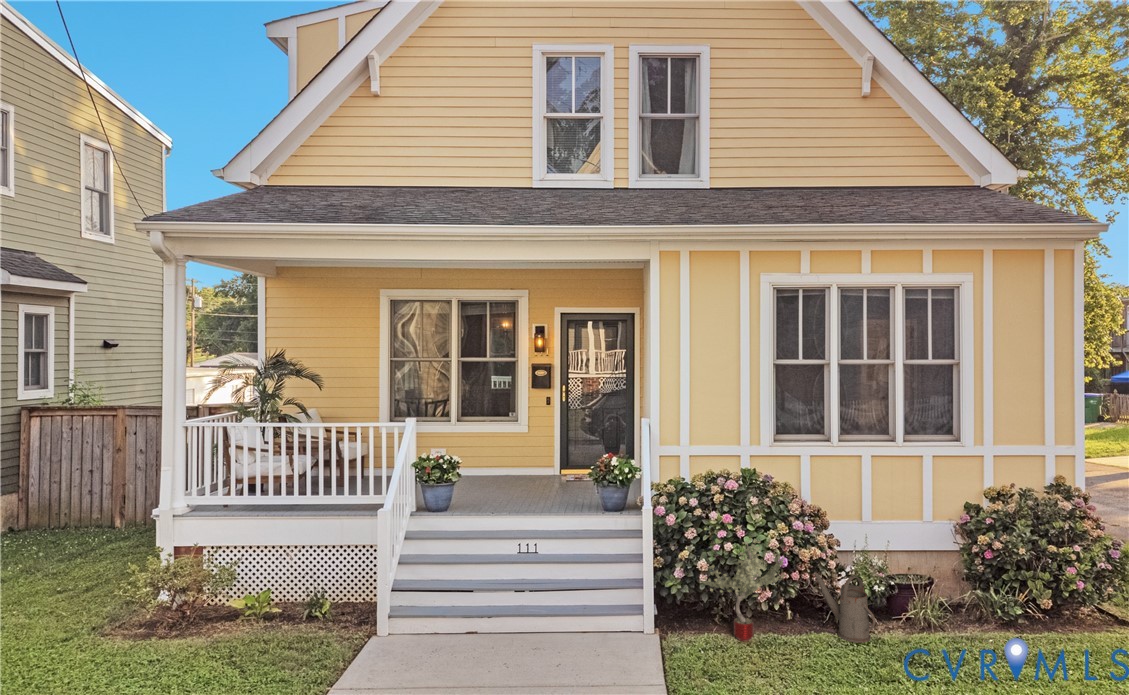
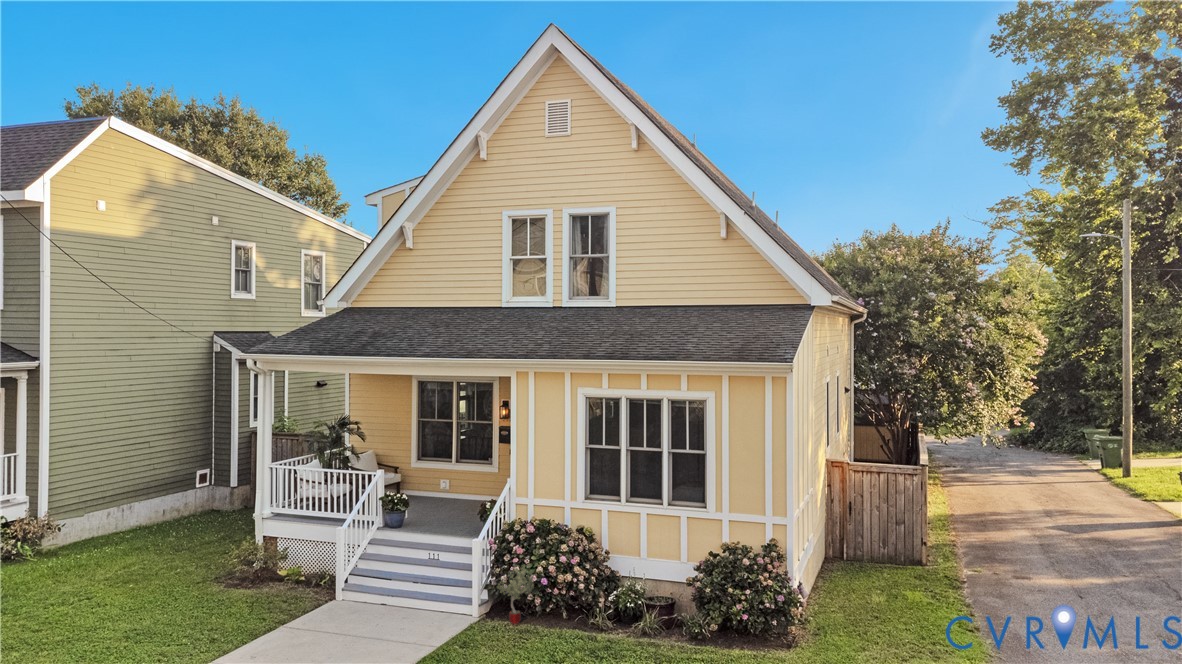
watering can: present [815,572,876,643] -> none [570,588,589,634]

